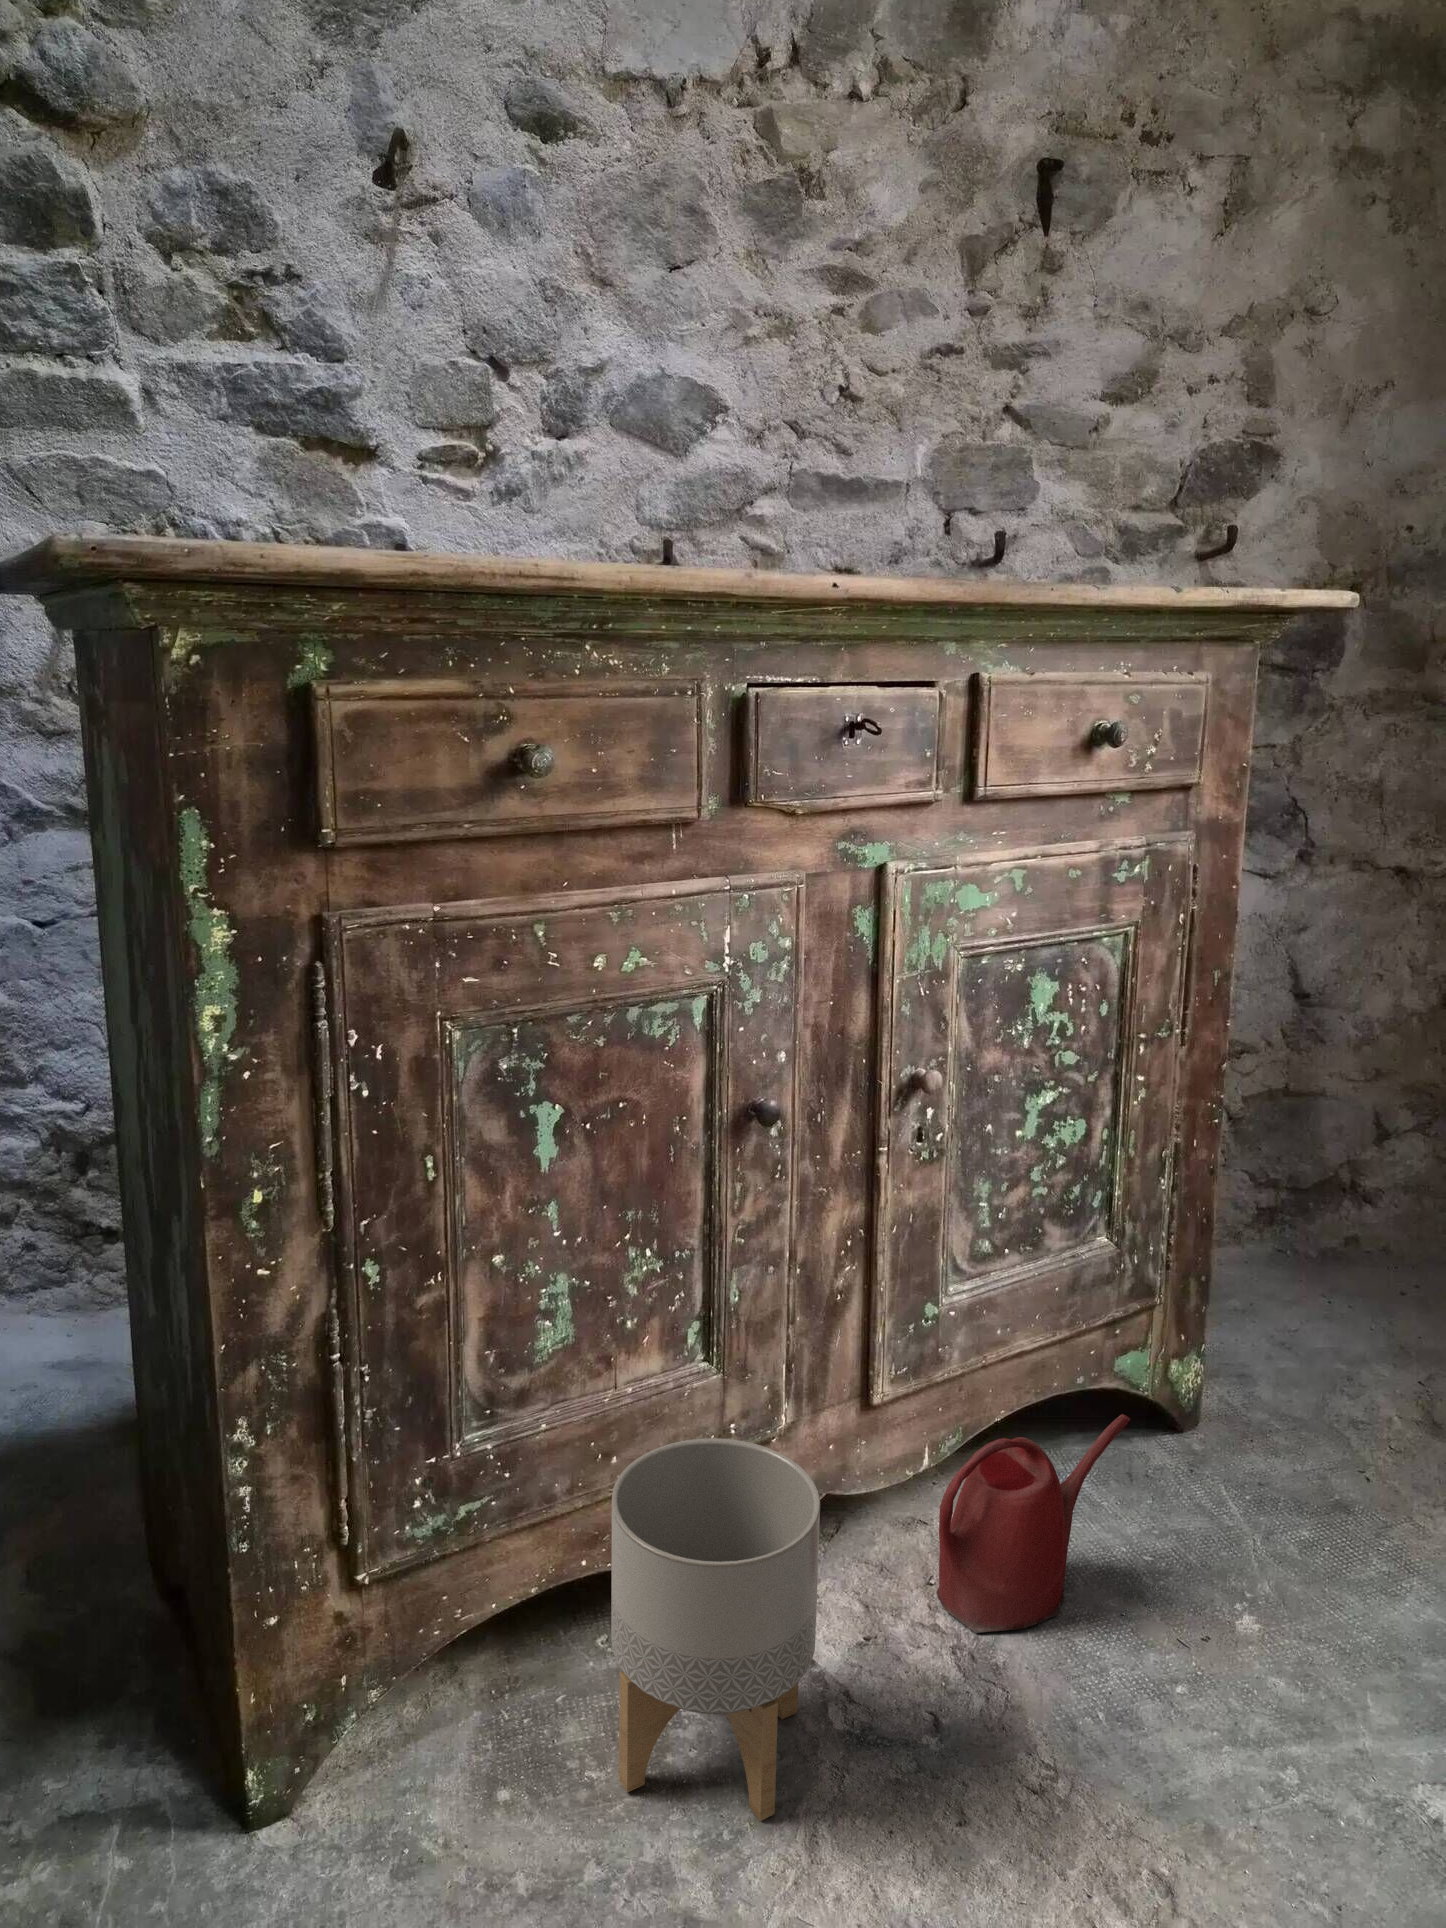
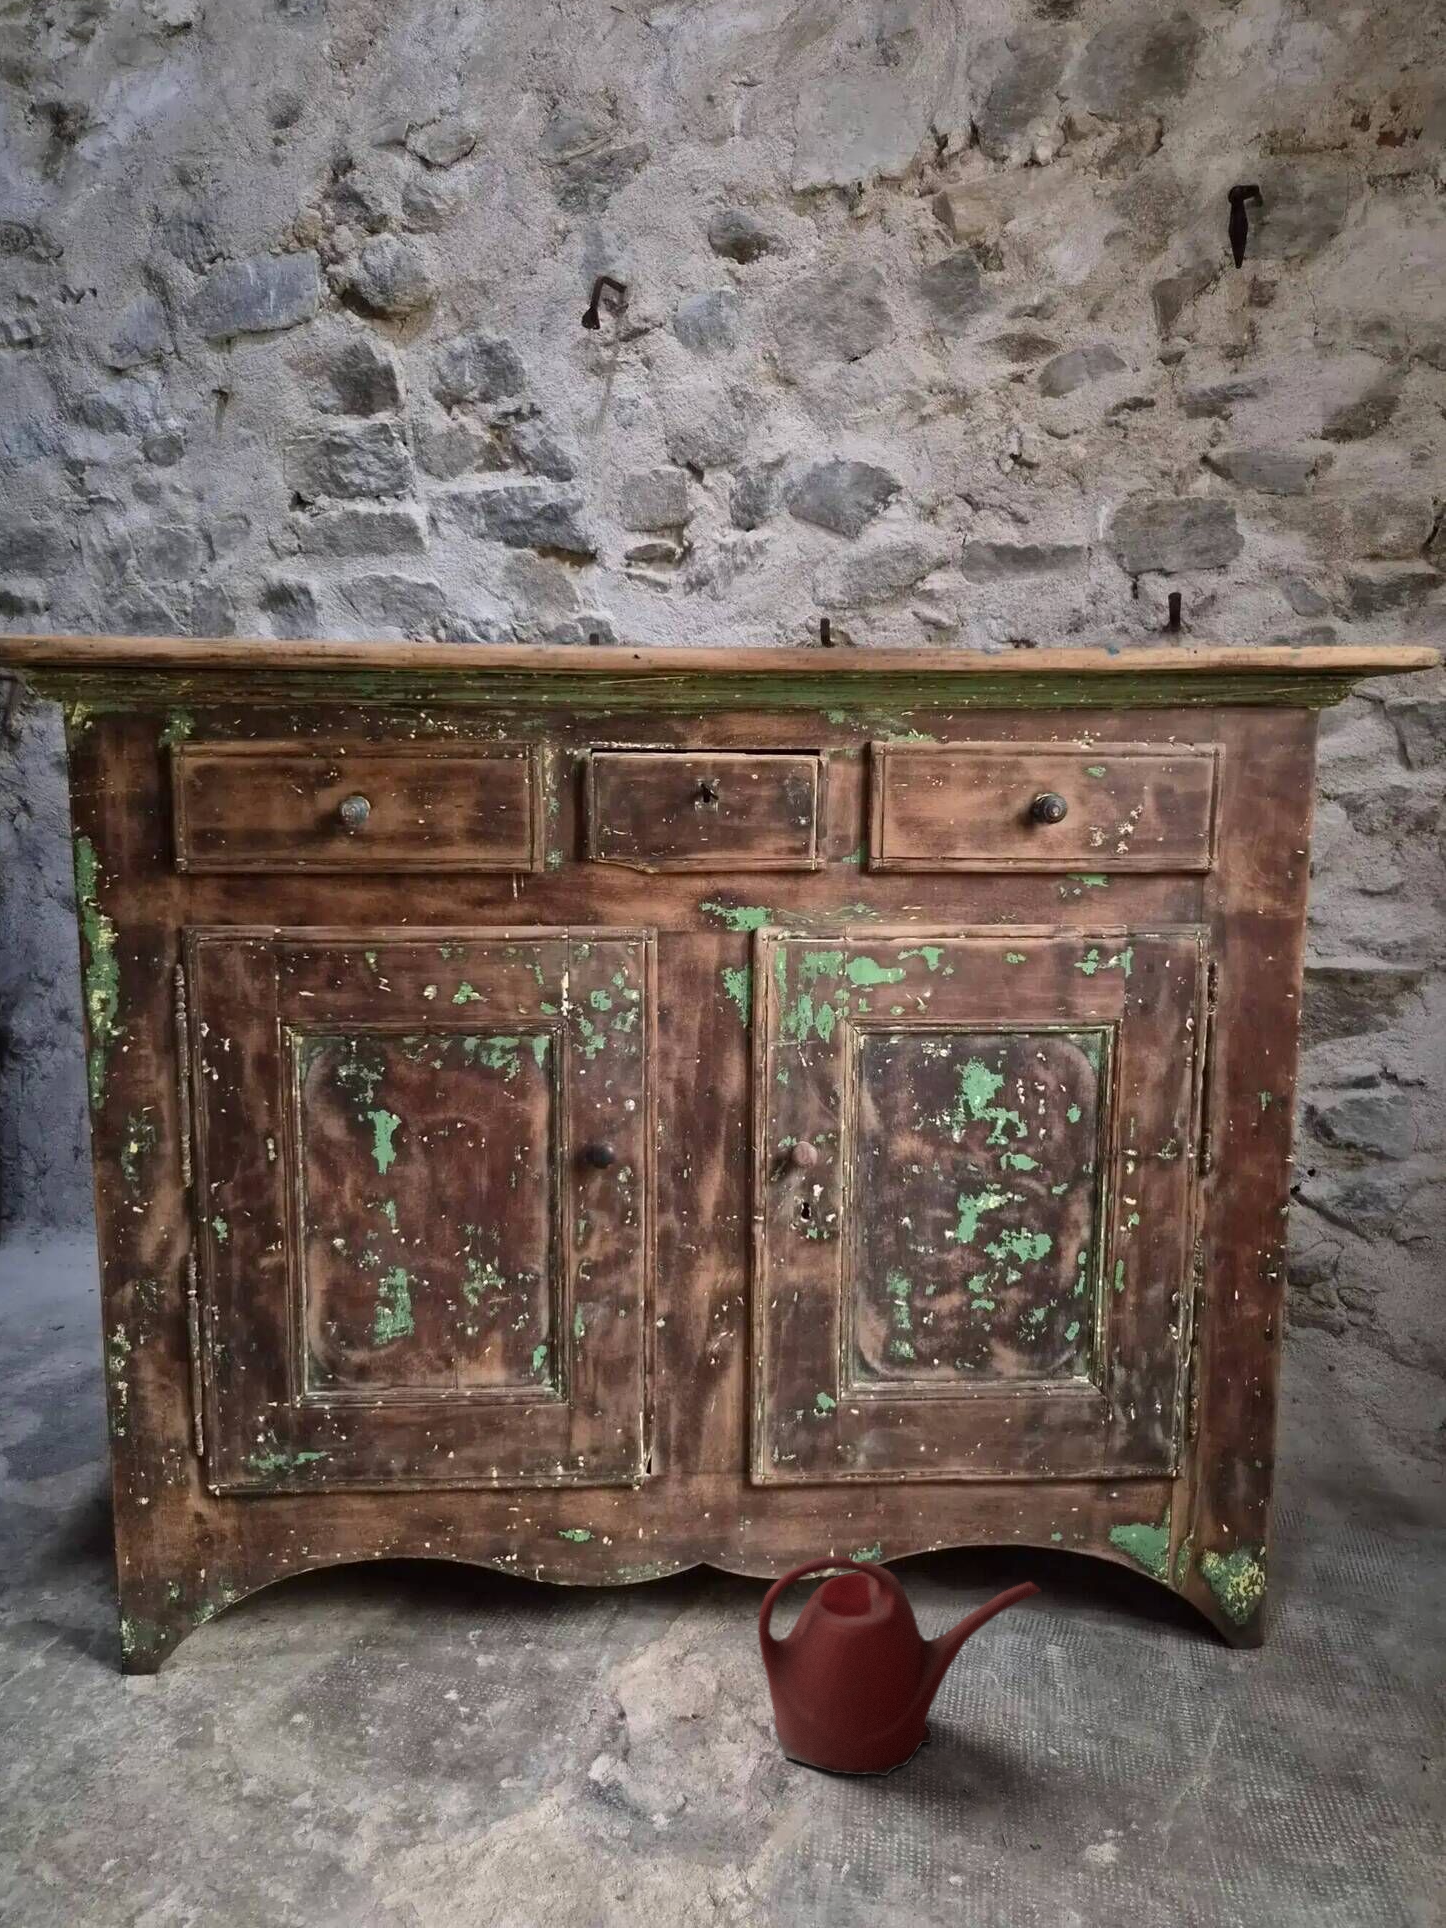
planter: present [611,1438,820,1821] -> none [355,1450,555,1827]

